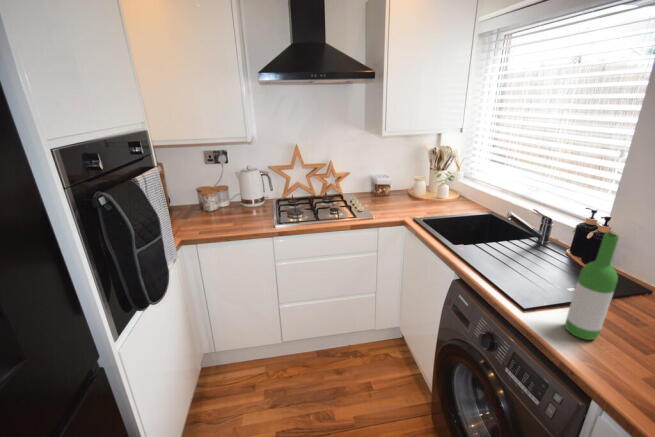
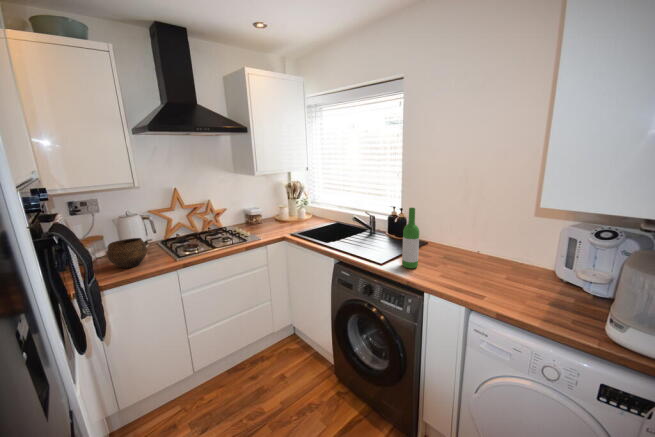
bowl: none [218,196,253,226] -> present [107,238,147,268]

